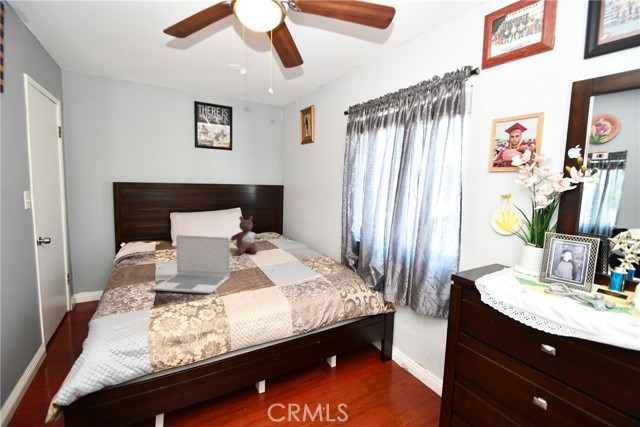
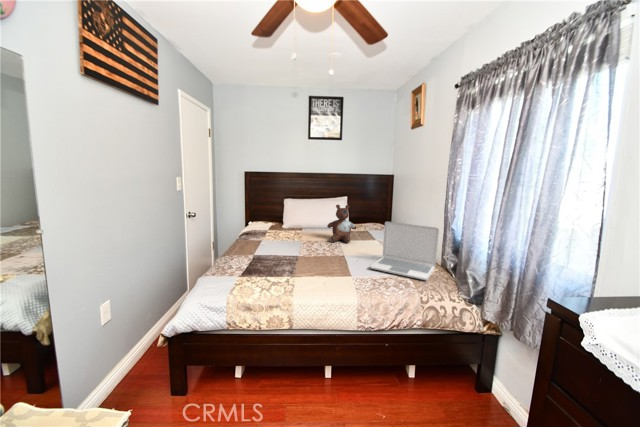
laptop: present [153,235,230,294] -> present [370,222,439,280]

